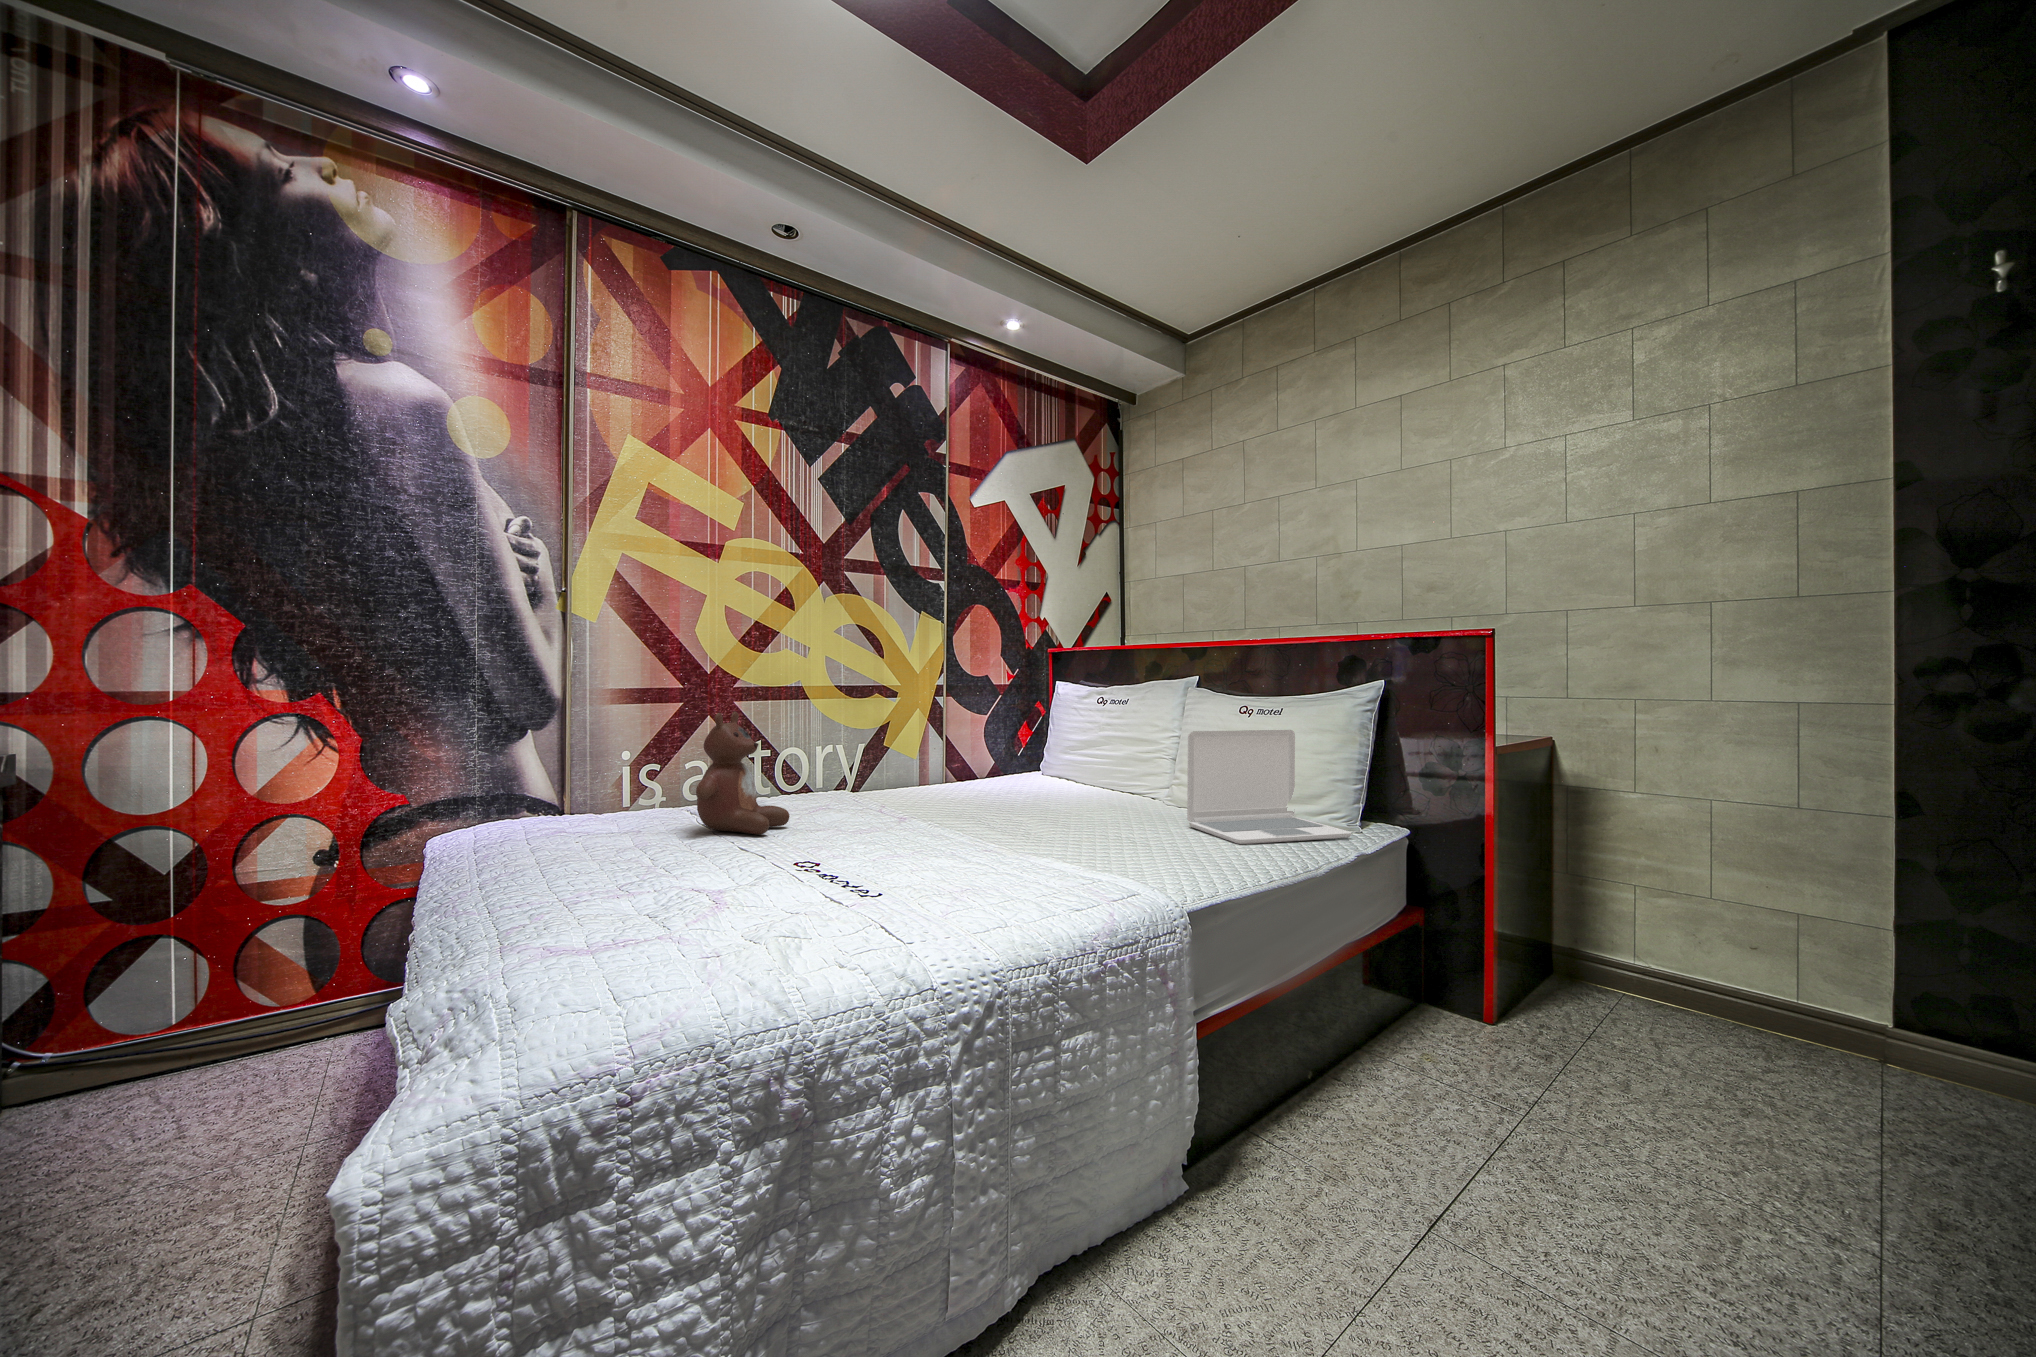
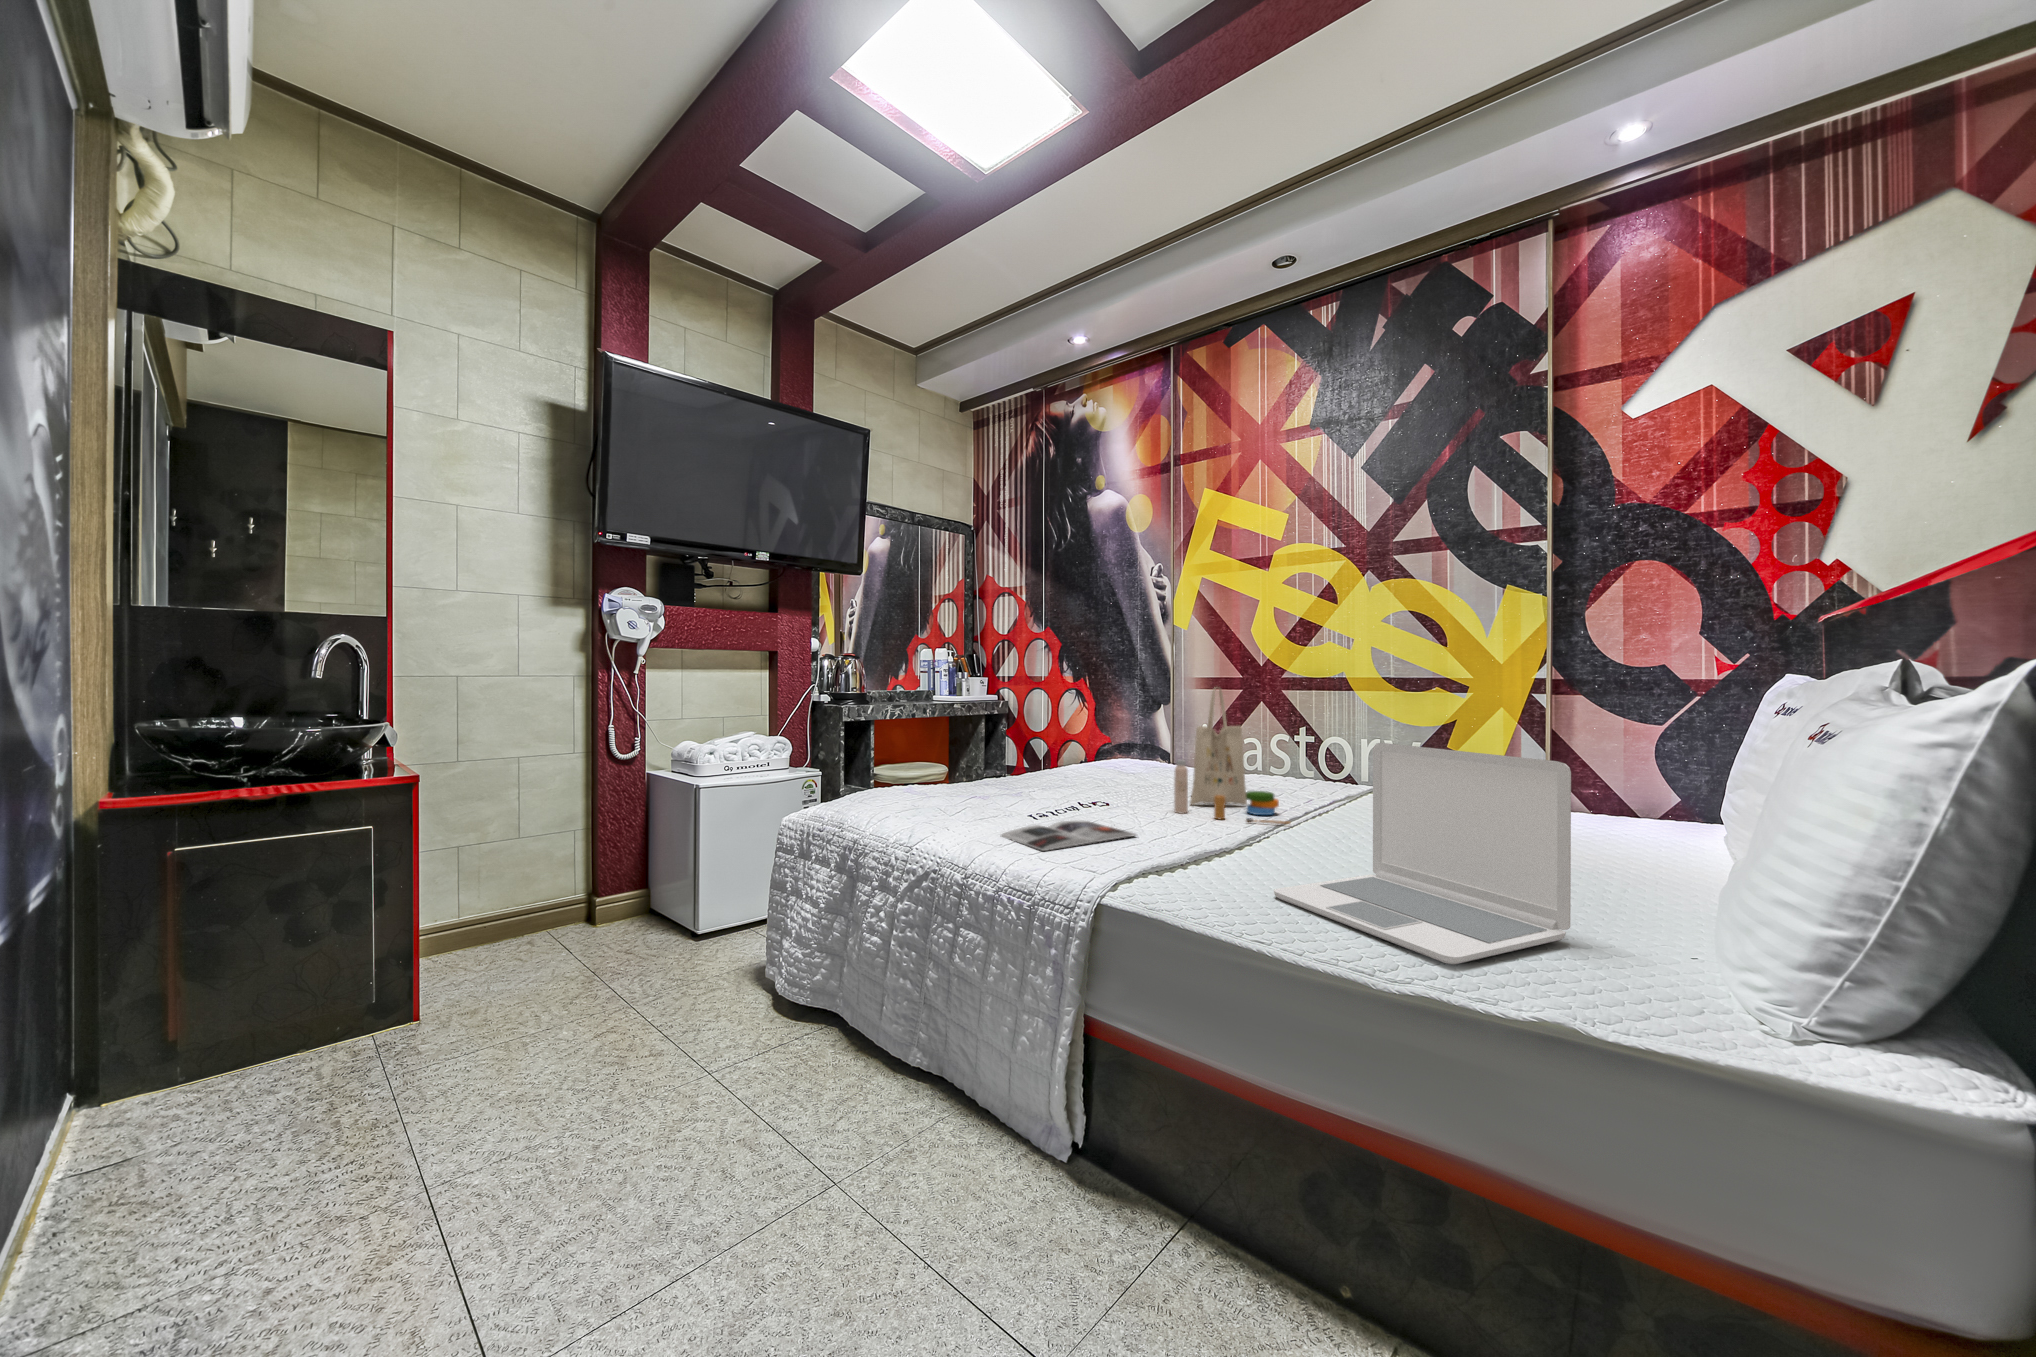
tote bag: none [900,698,1013,835] -> present [1174,689,1290,824]
stuffed bear: present [696,712,790,834] -> none [1093,695,1166,786]
magazine: none [985,847,1121,886] -> present [1001,820,1136,851]

